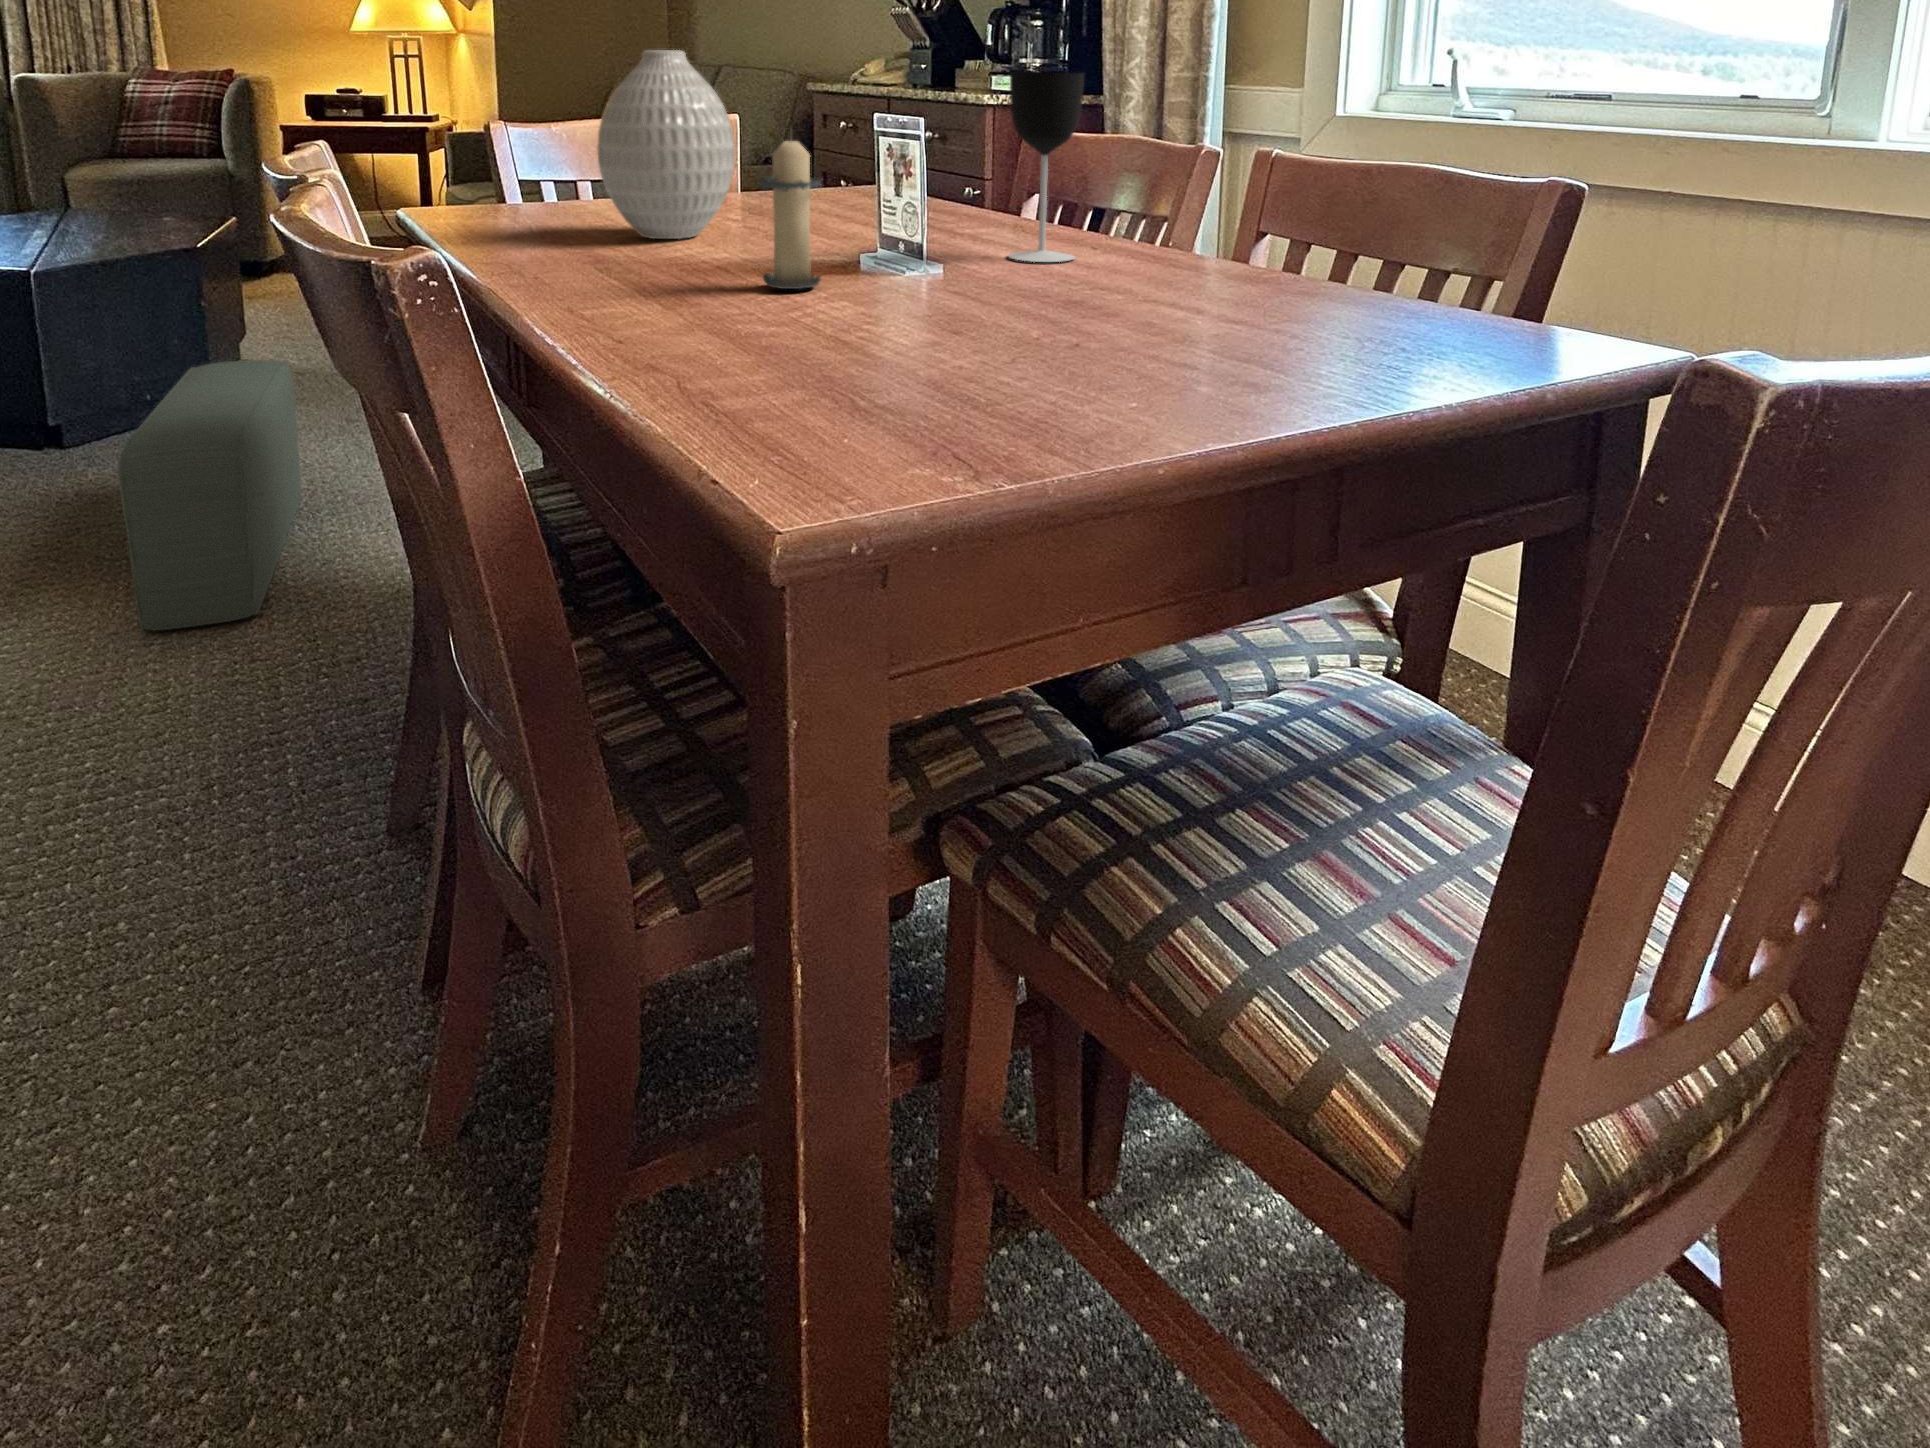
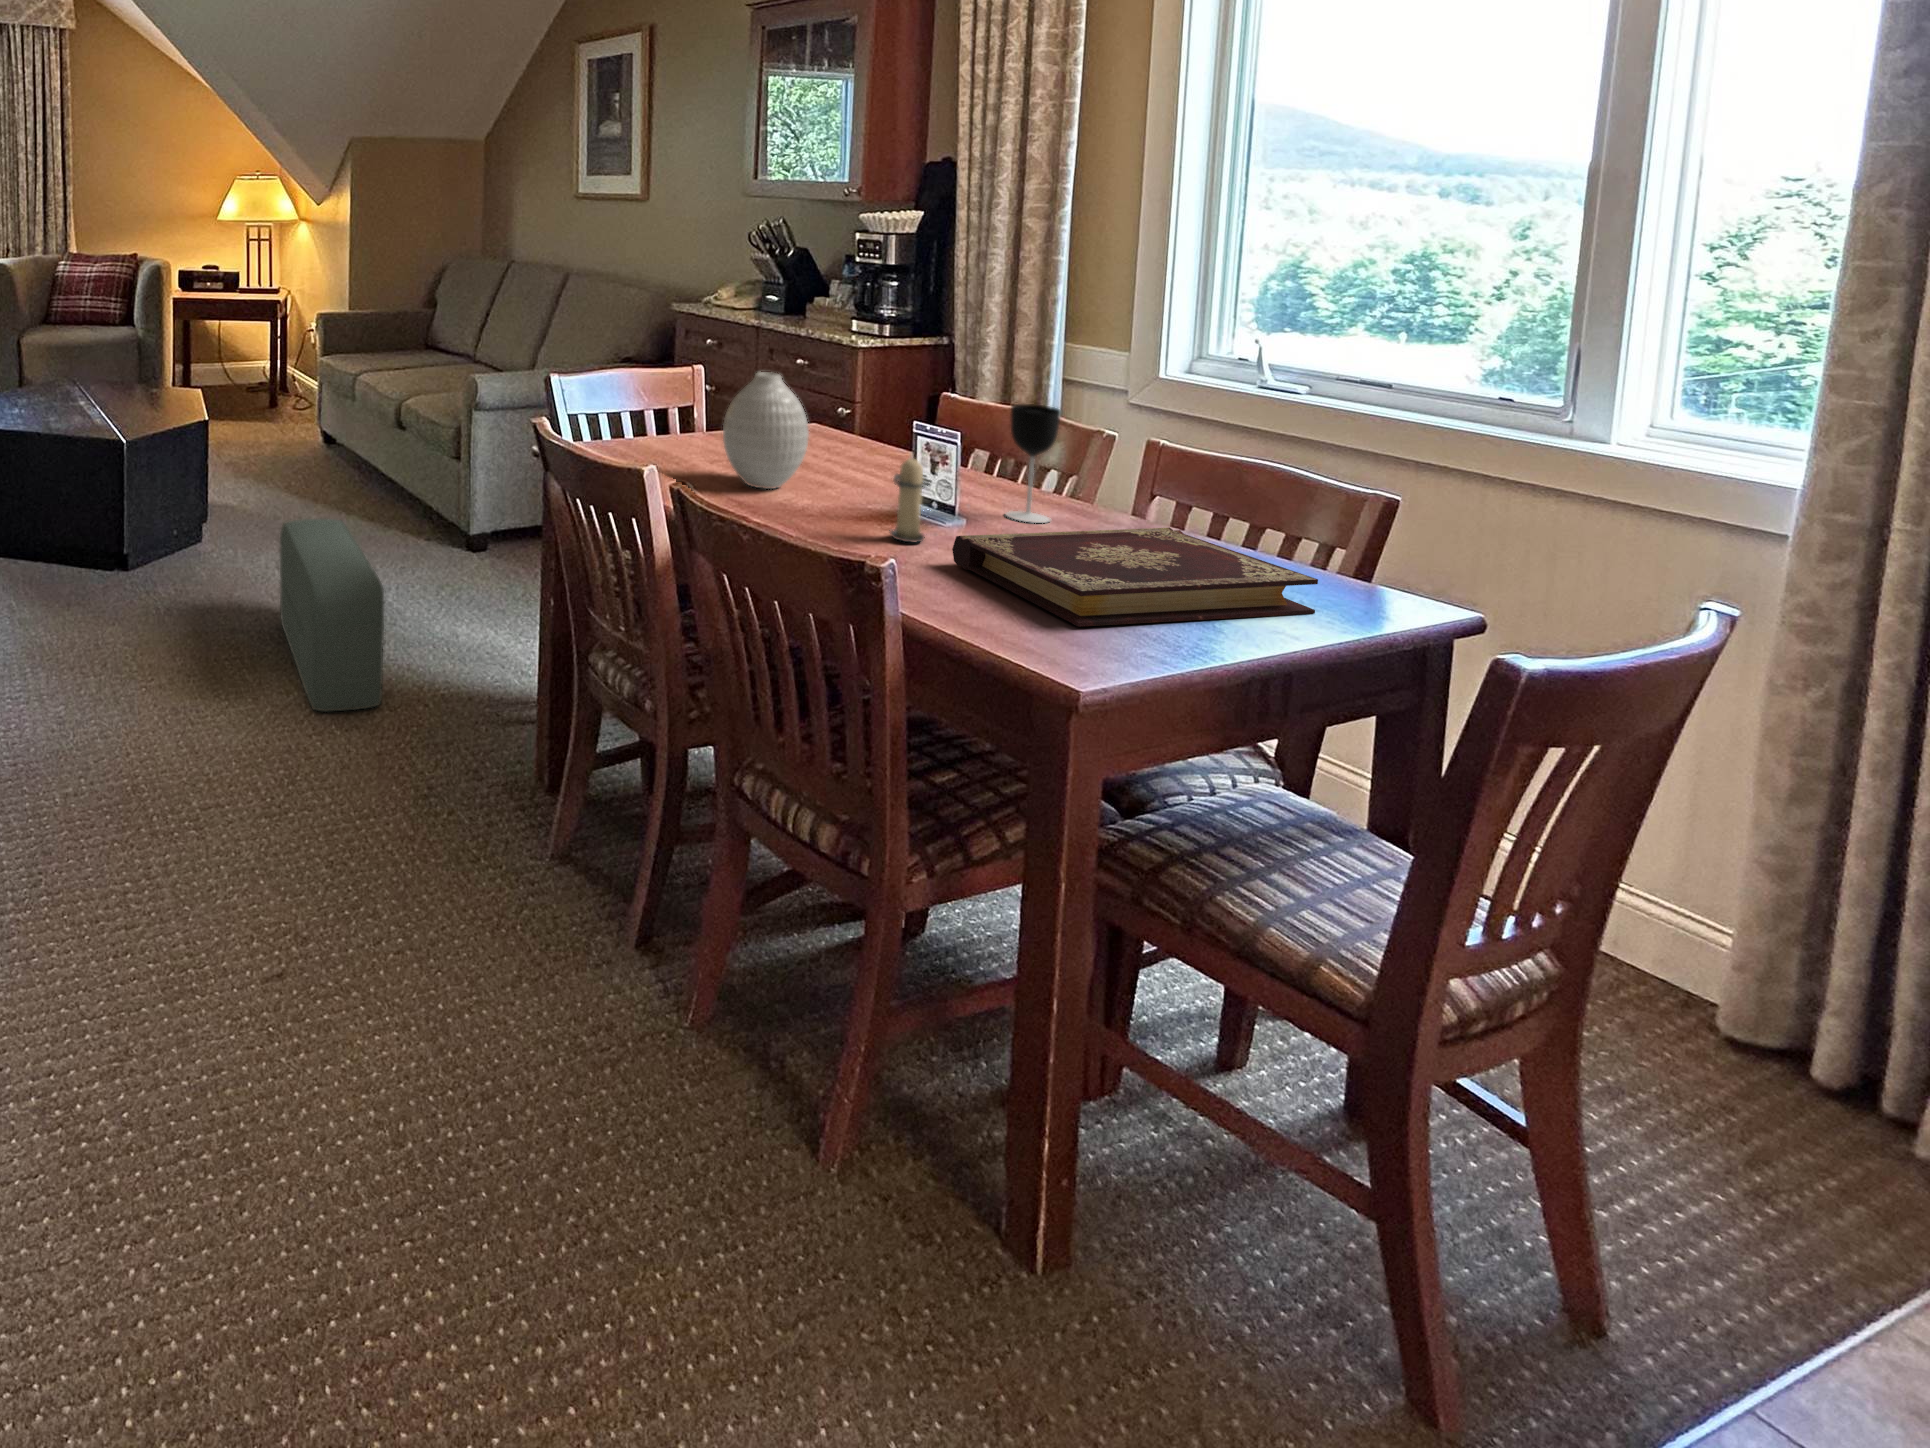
book: none [817,243,1409,395] -> present [952,528,1318,626]

